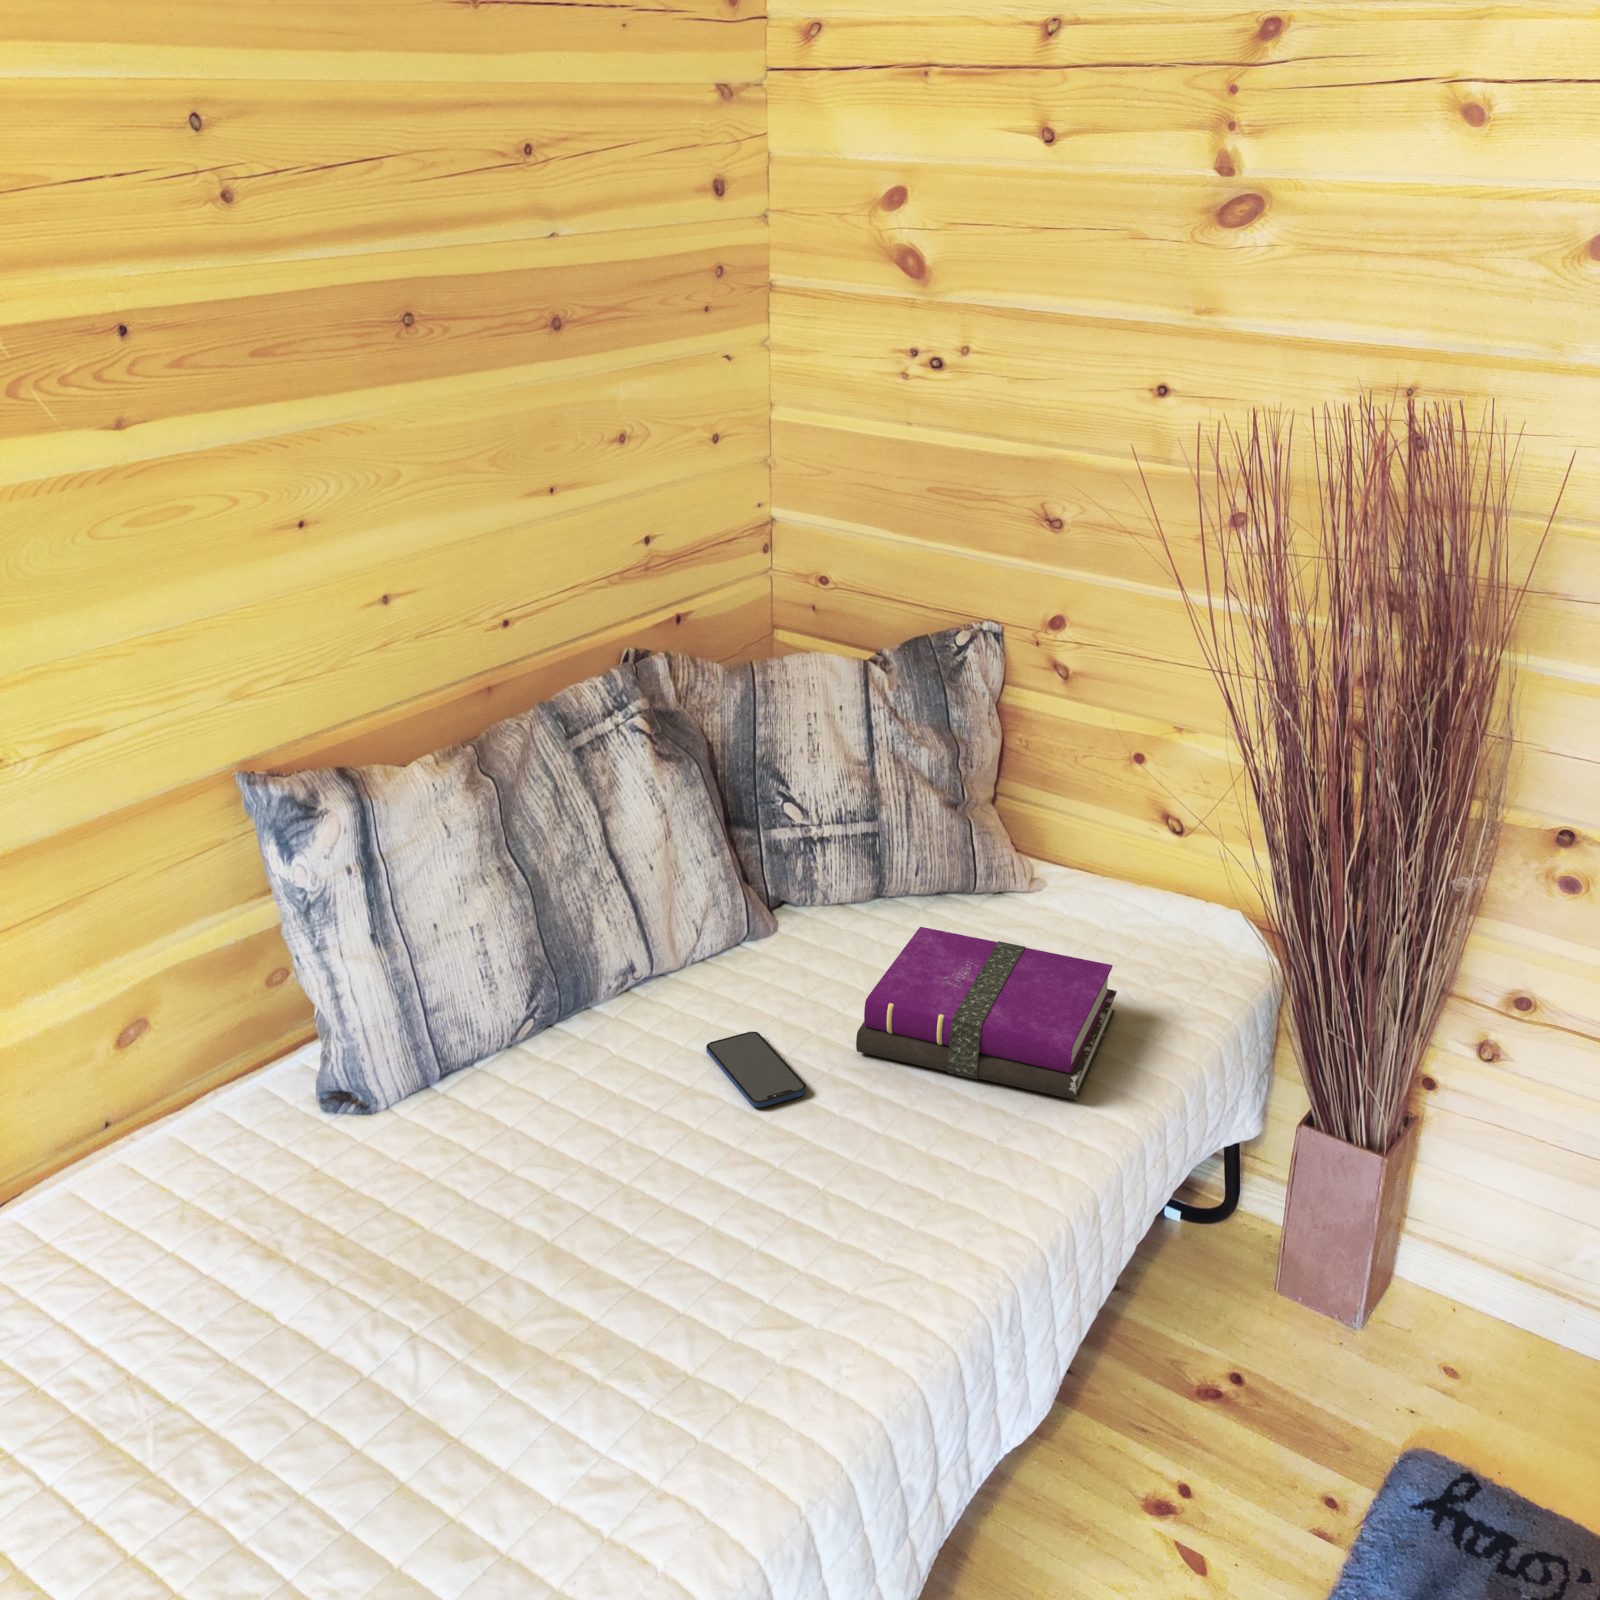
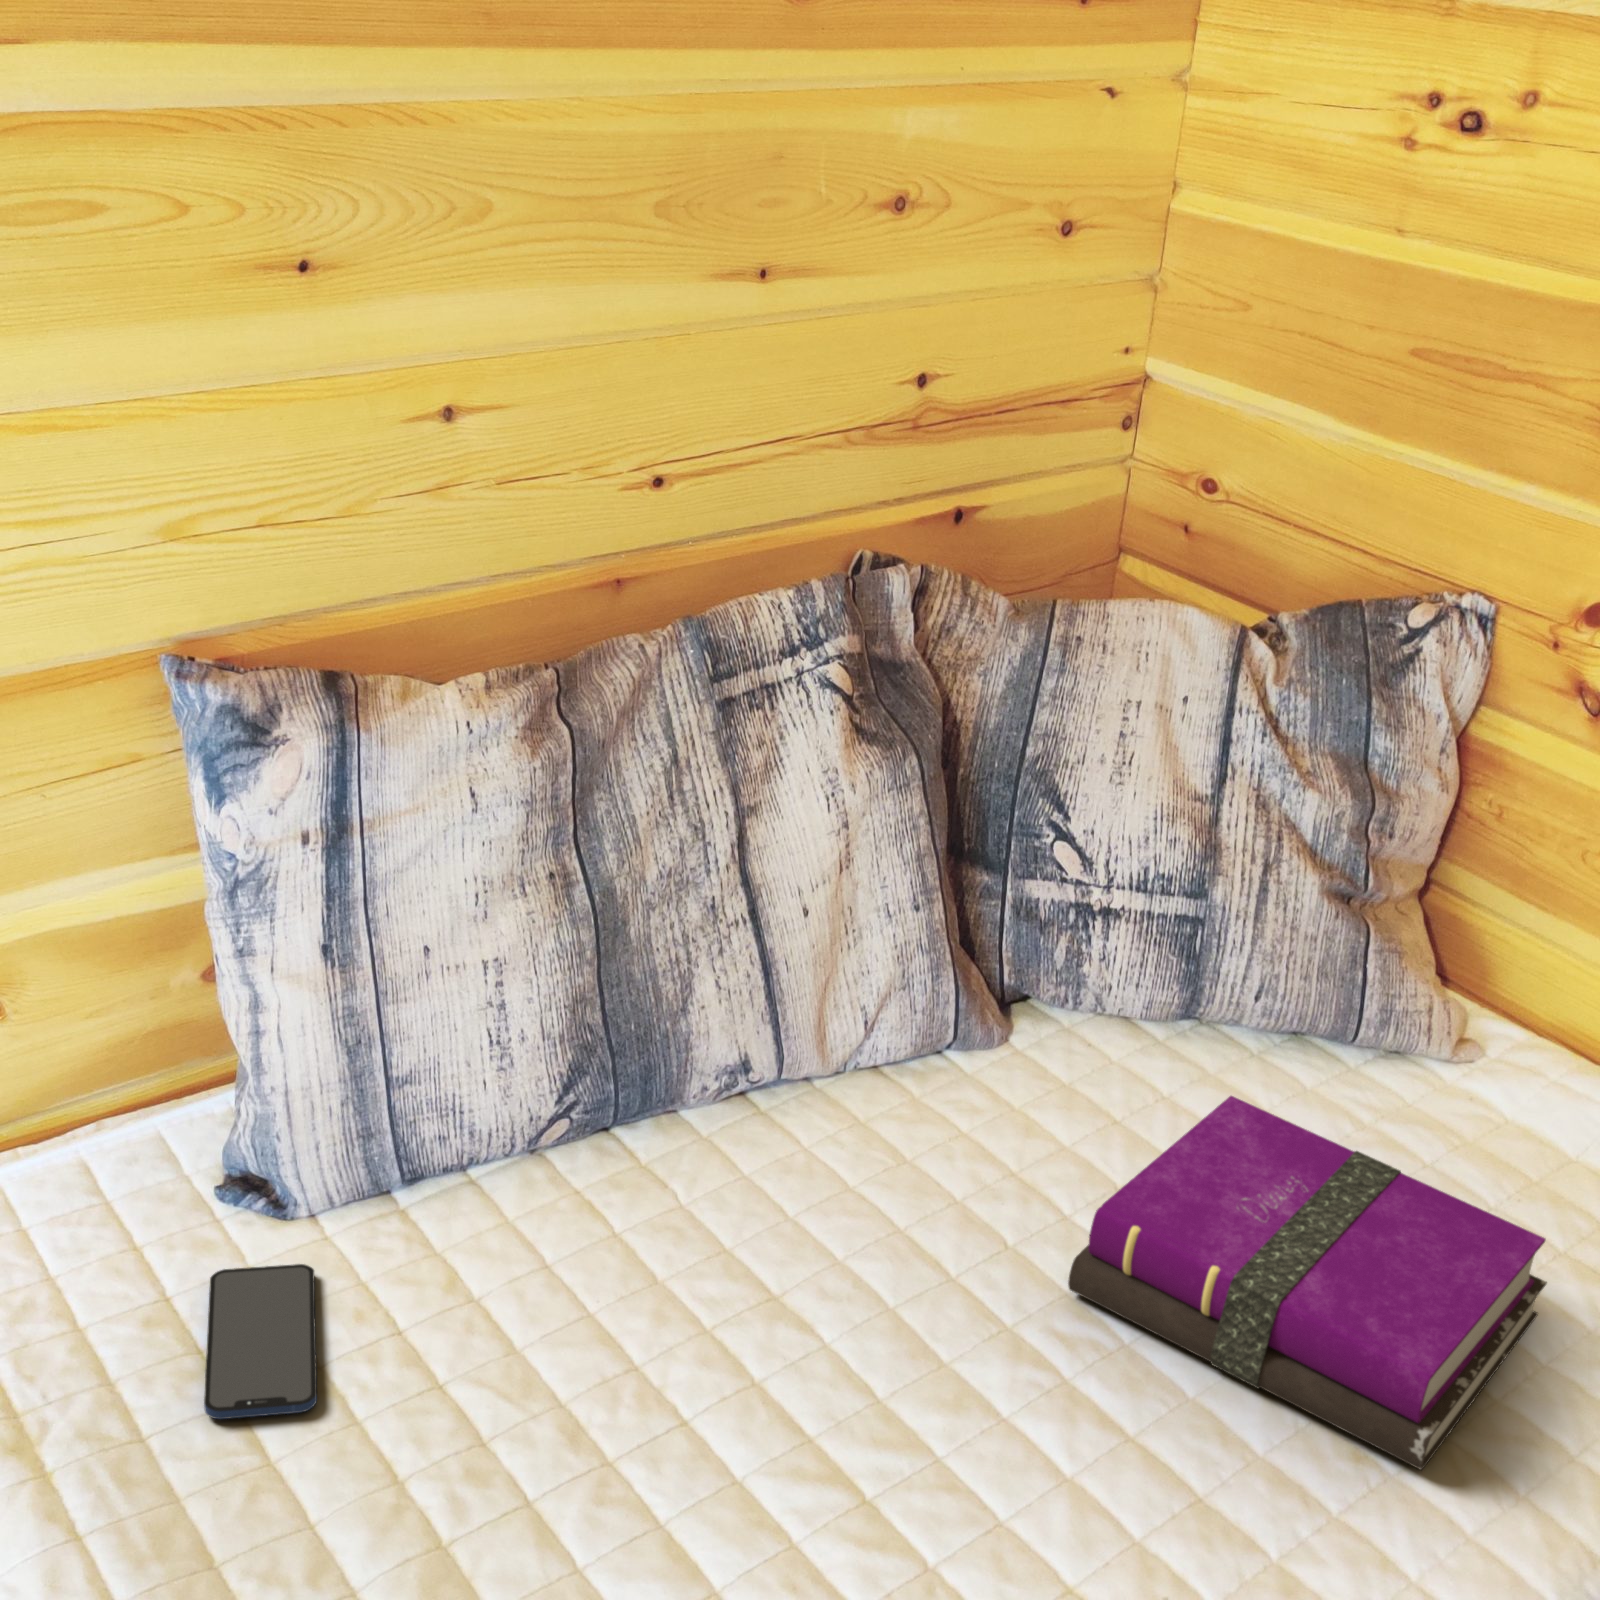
smartphone: present [706,1032,806,1107] -> present [204,1264,317,1419]

